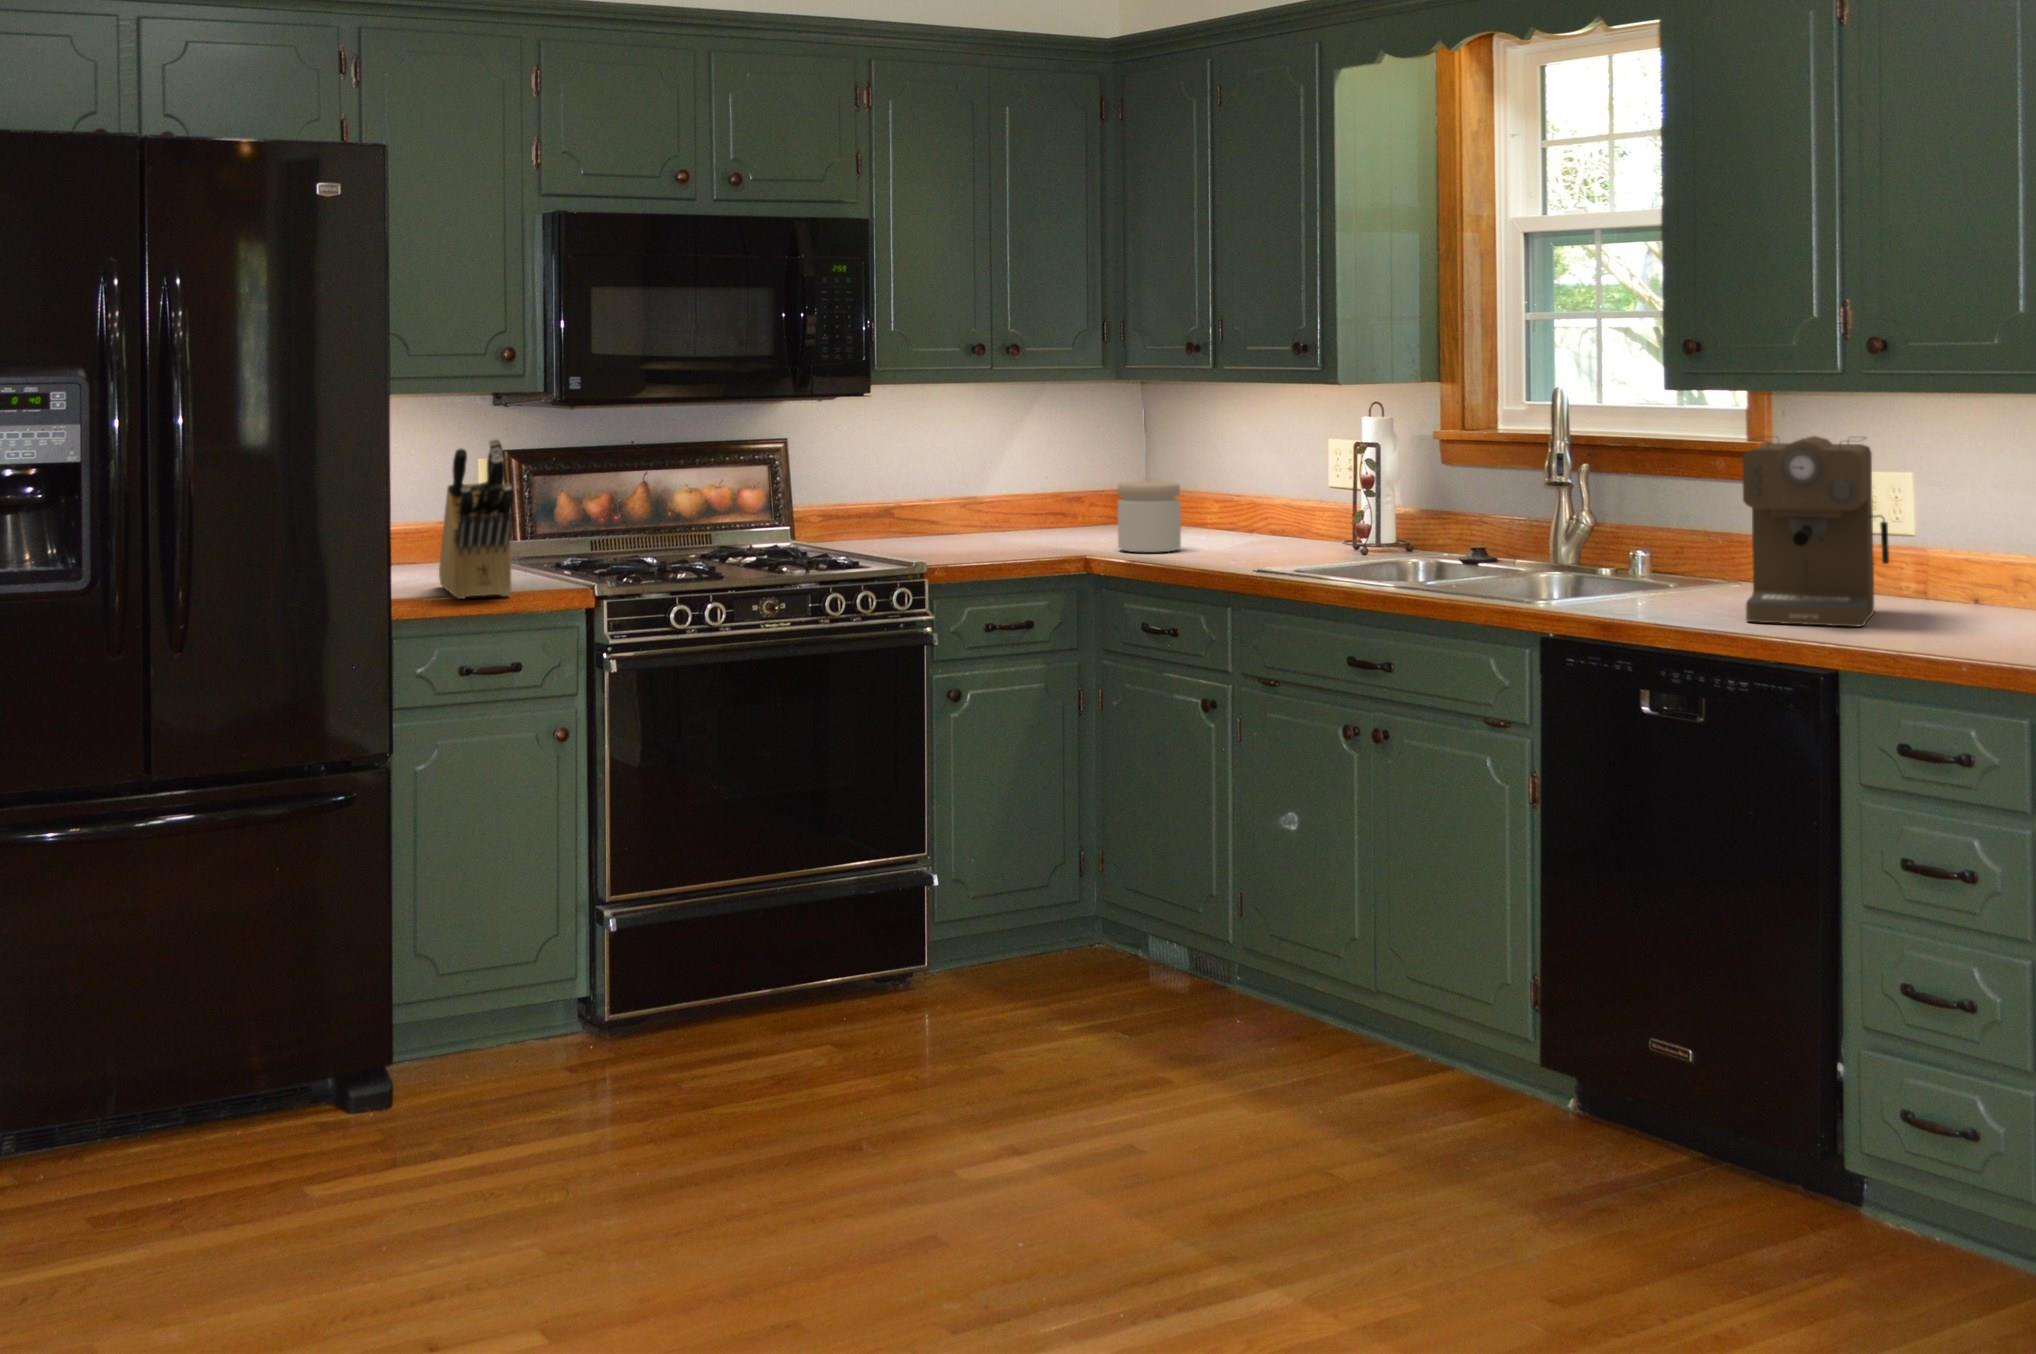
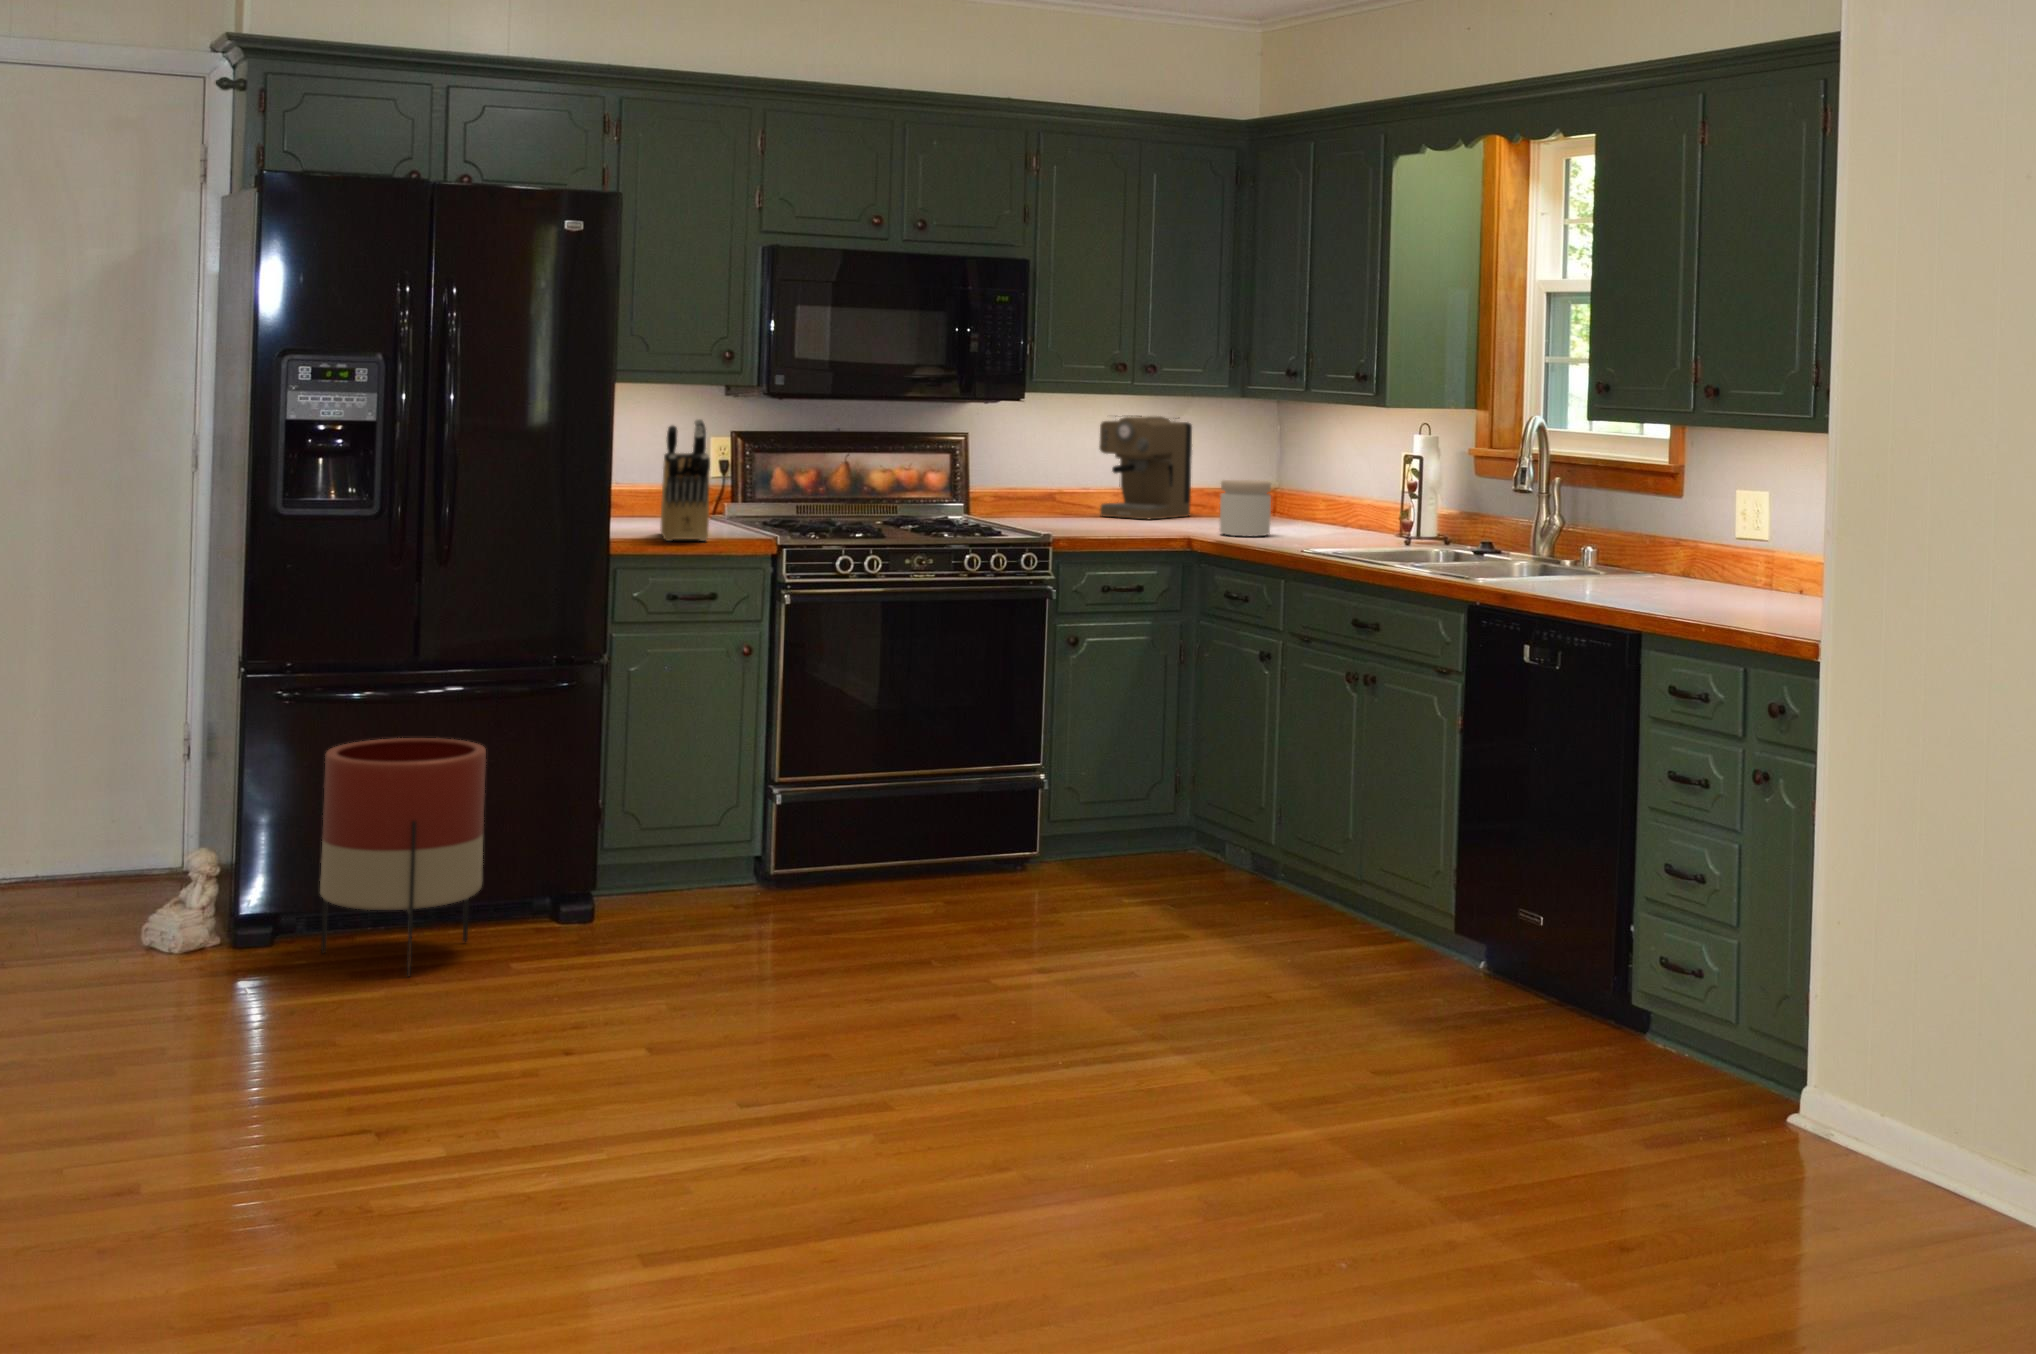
coffee maker: present [1742,436,1889,626] -> present [1099,416,1192,520]
planter: none [37,883,257,1223] -> present [320,738,486,976]

